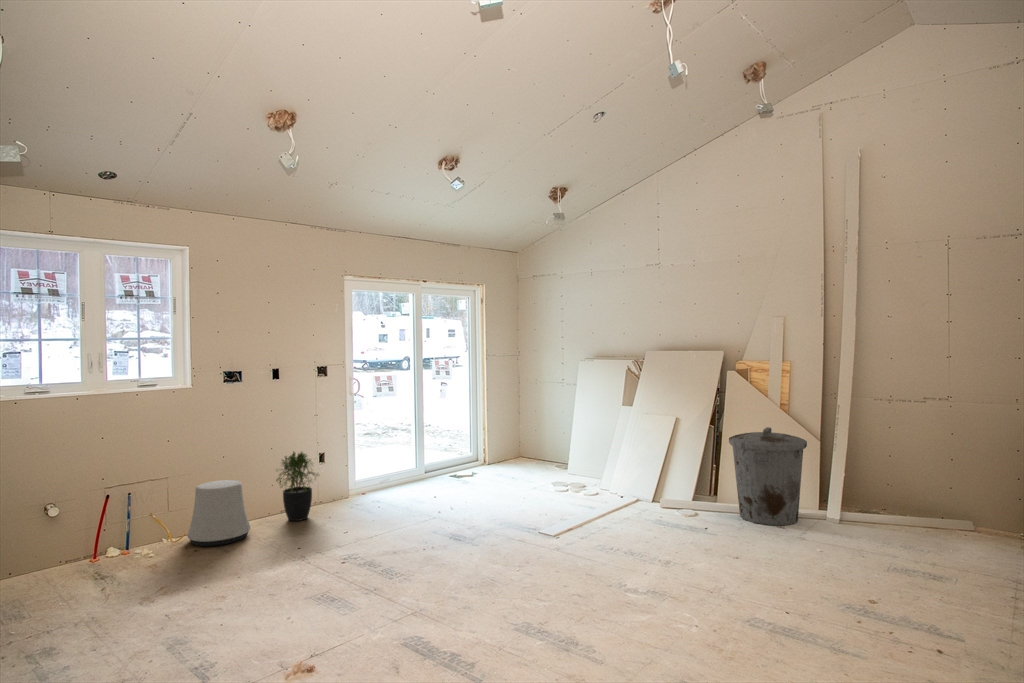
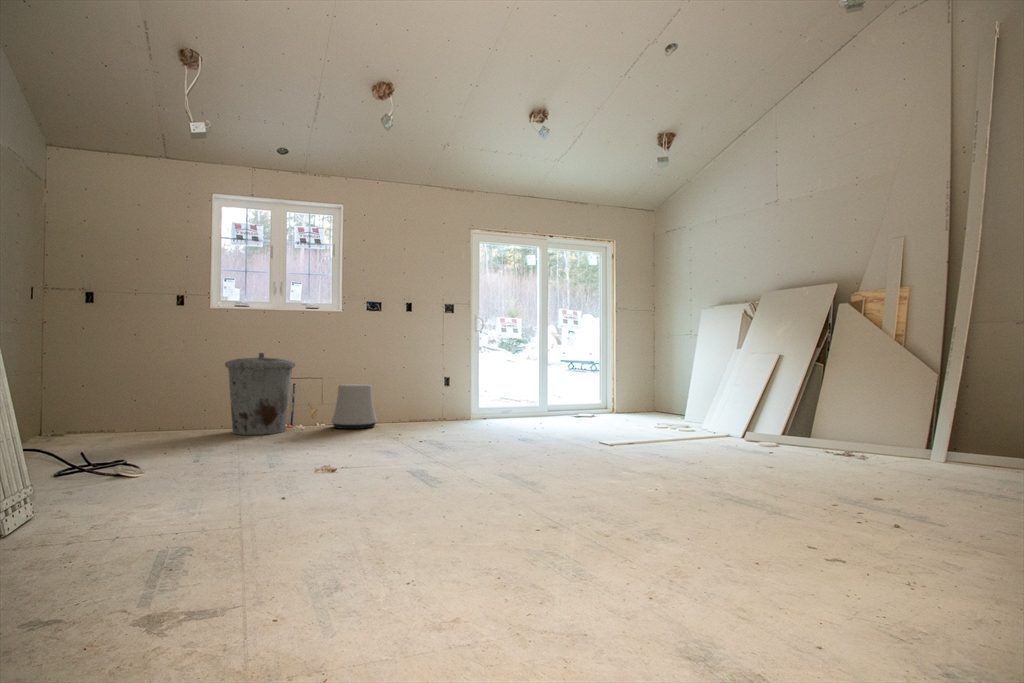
trash can: present [729,427,807,525] -> present [225,353,295,435]
potted plant: present [276,451,318,521] -> none [401,368,435,425]

